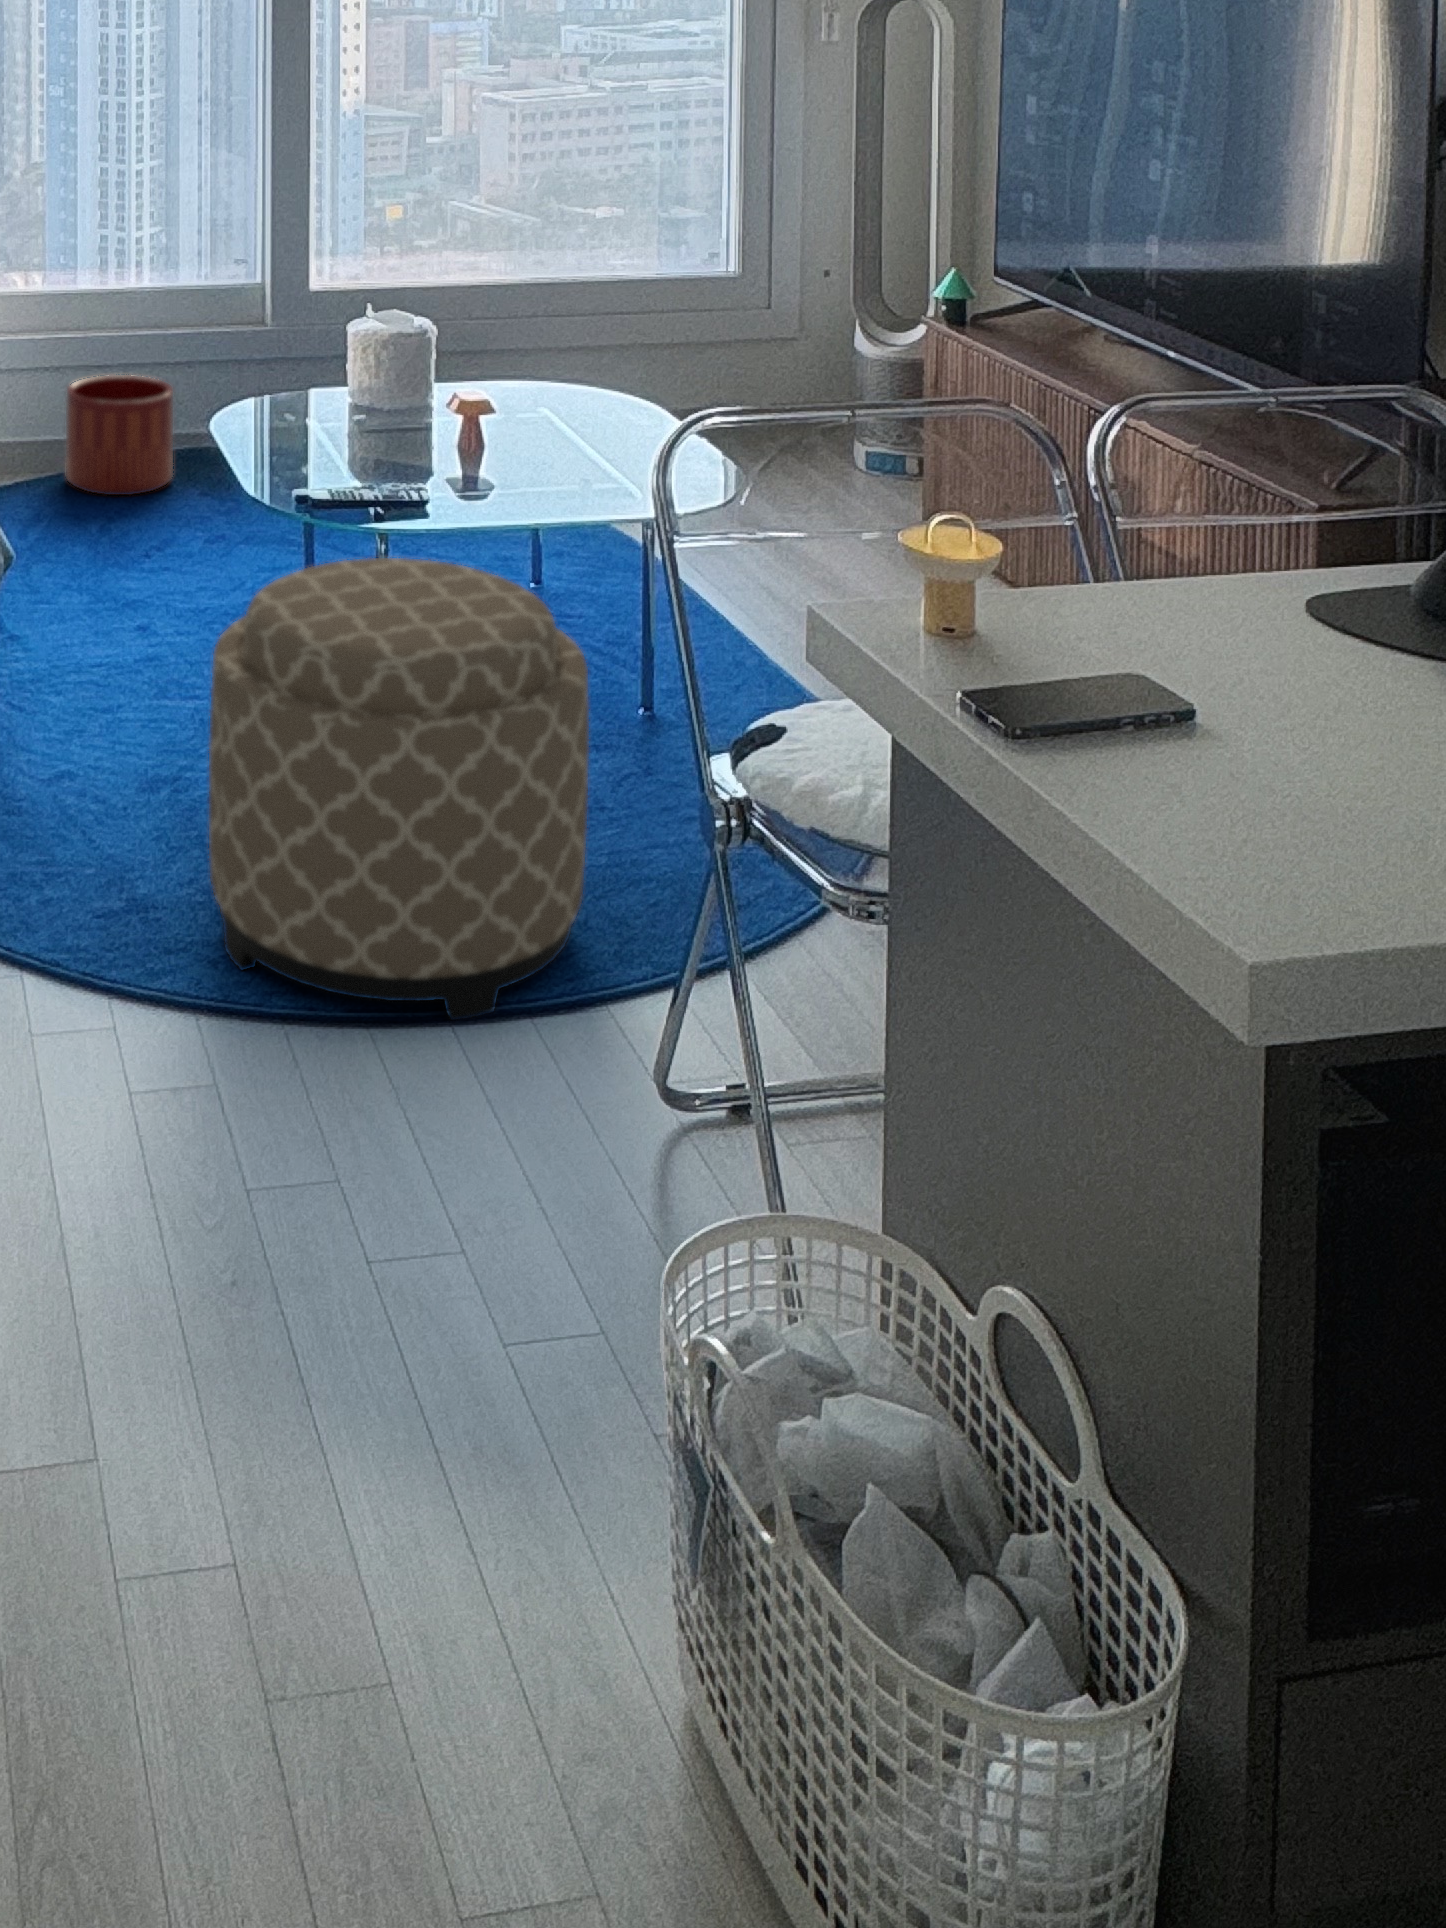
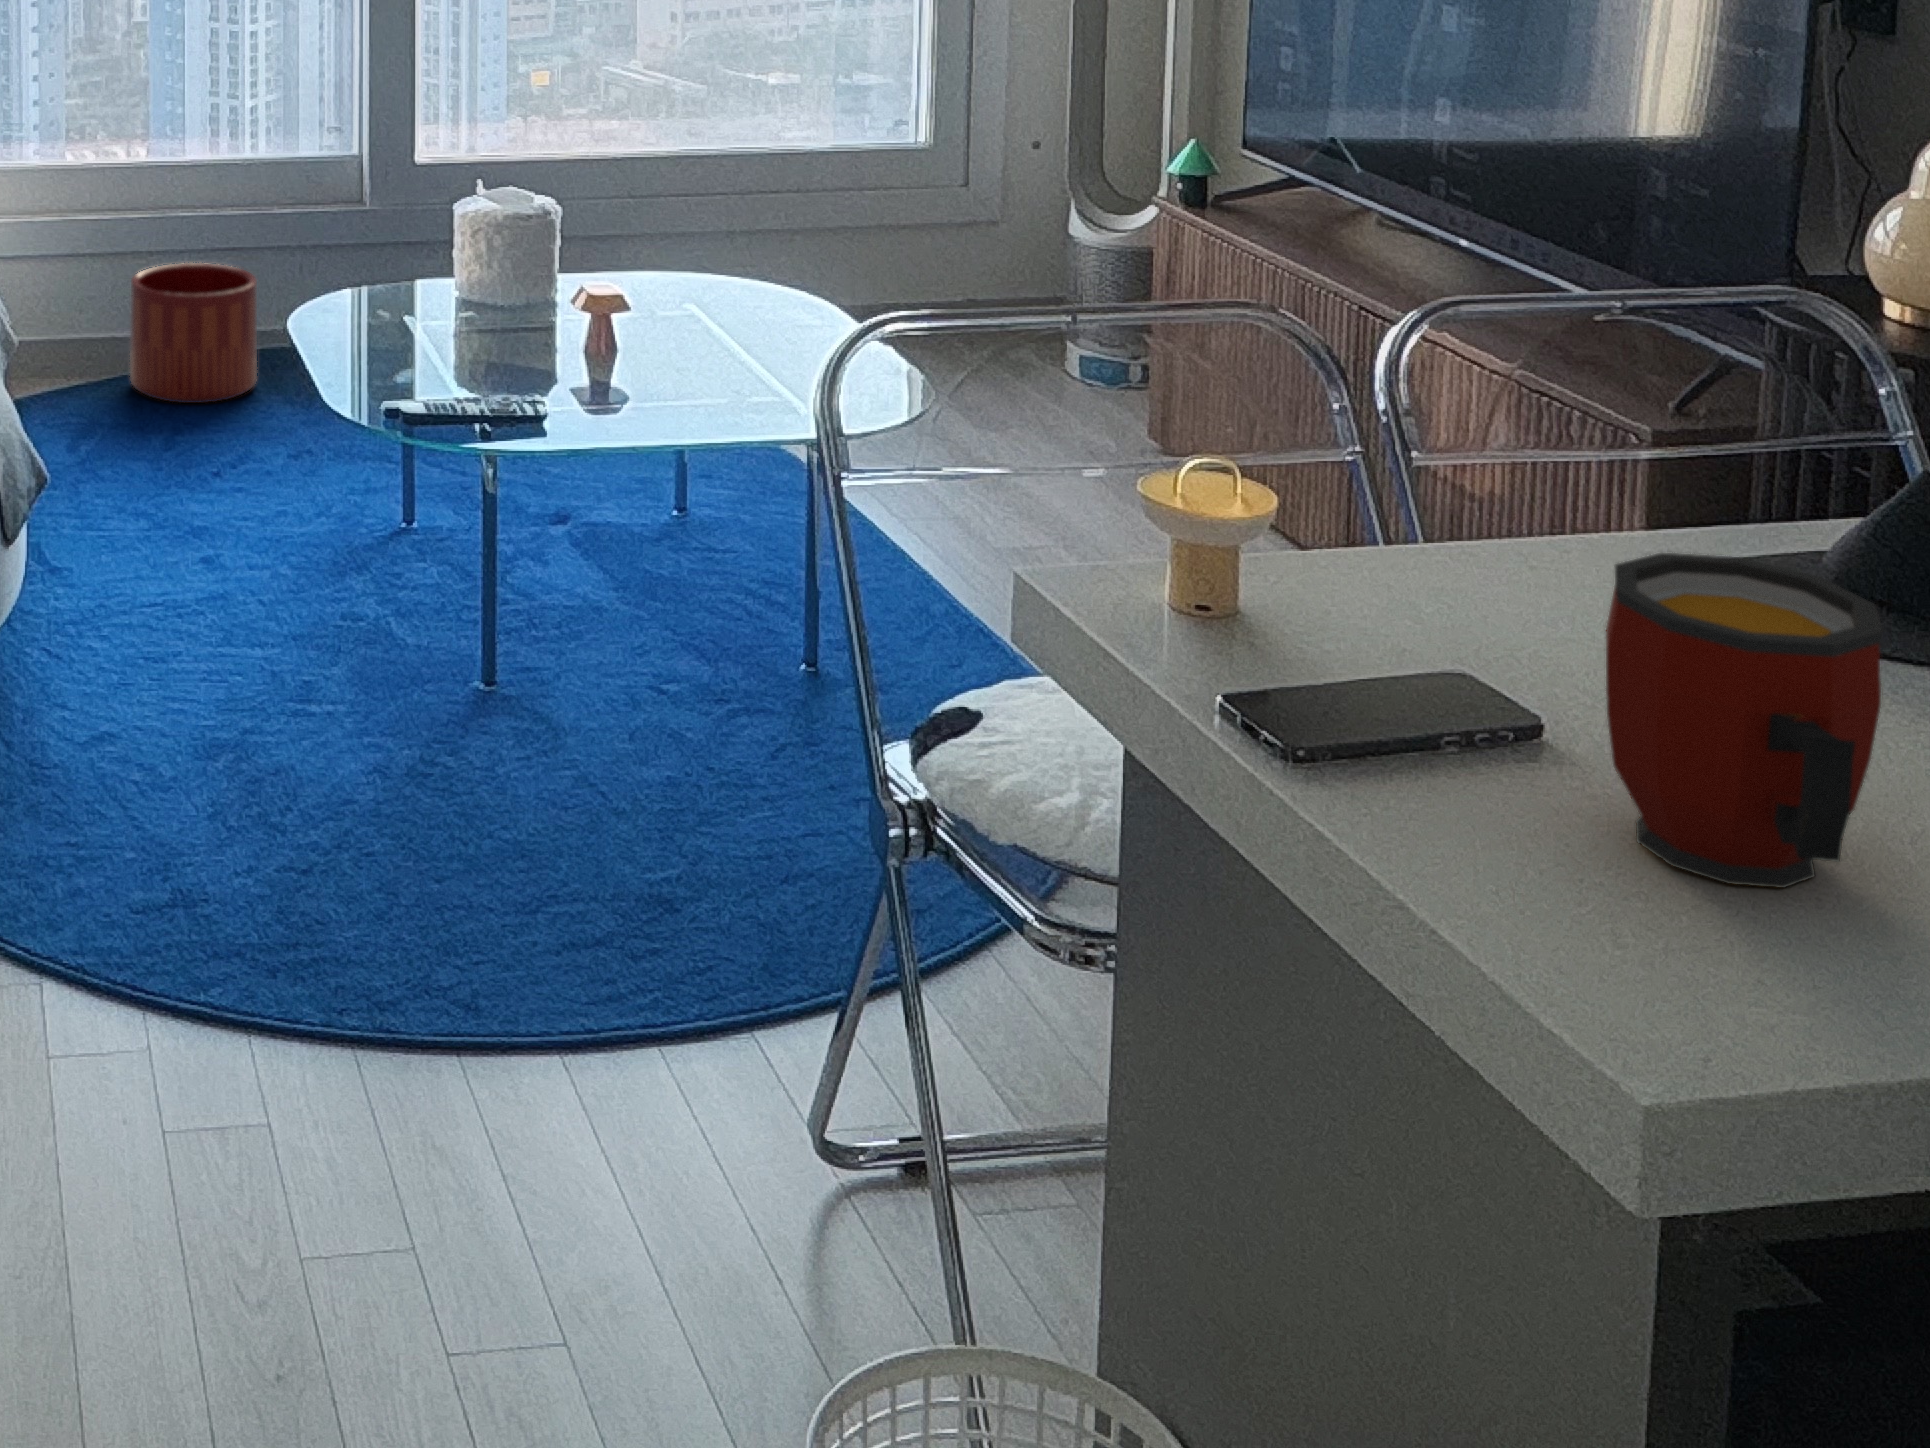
ottoman: present [209,558,589,1020] -> none [271,488,737,1048]
mug: none [1229,574,1417,815] -> present [1606,553,1883,888]

